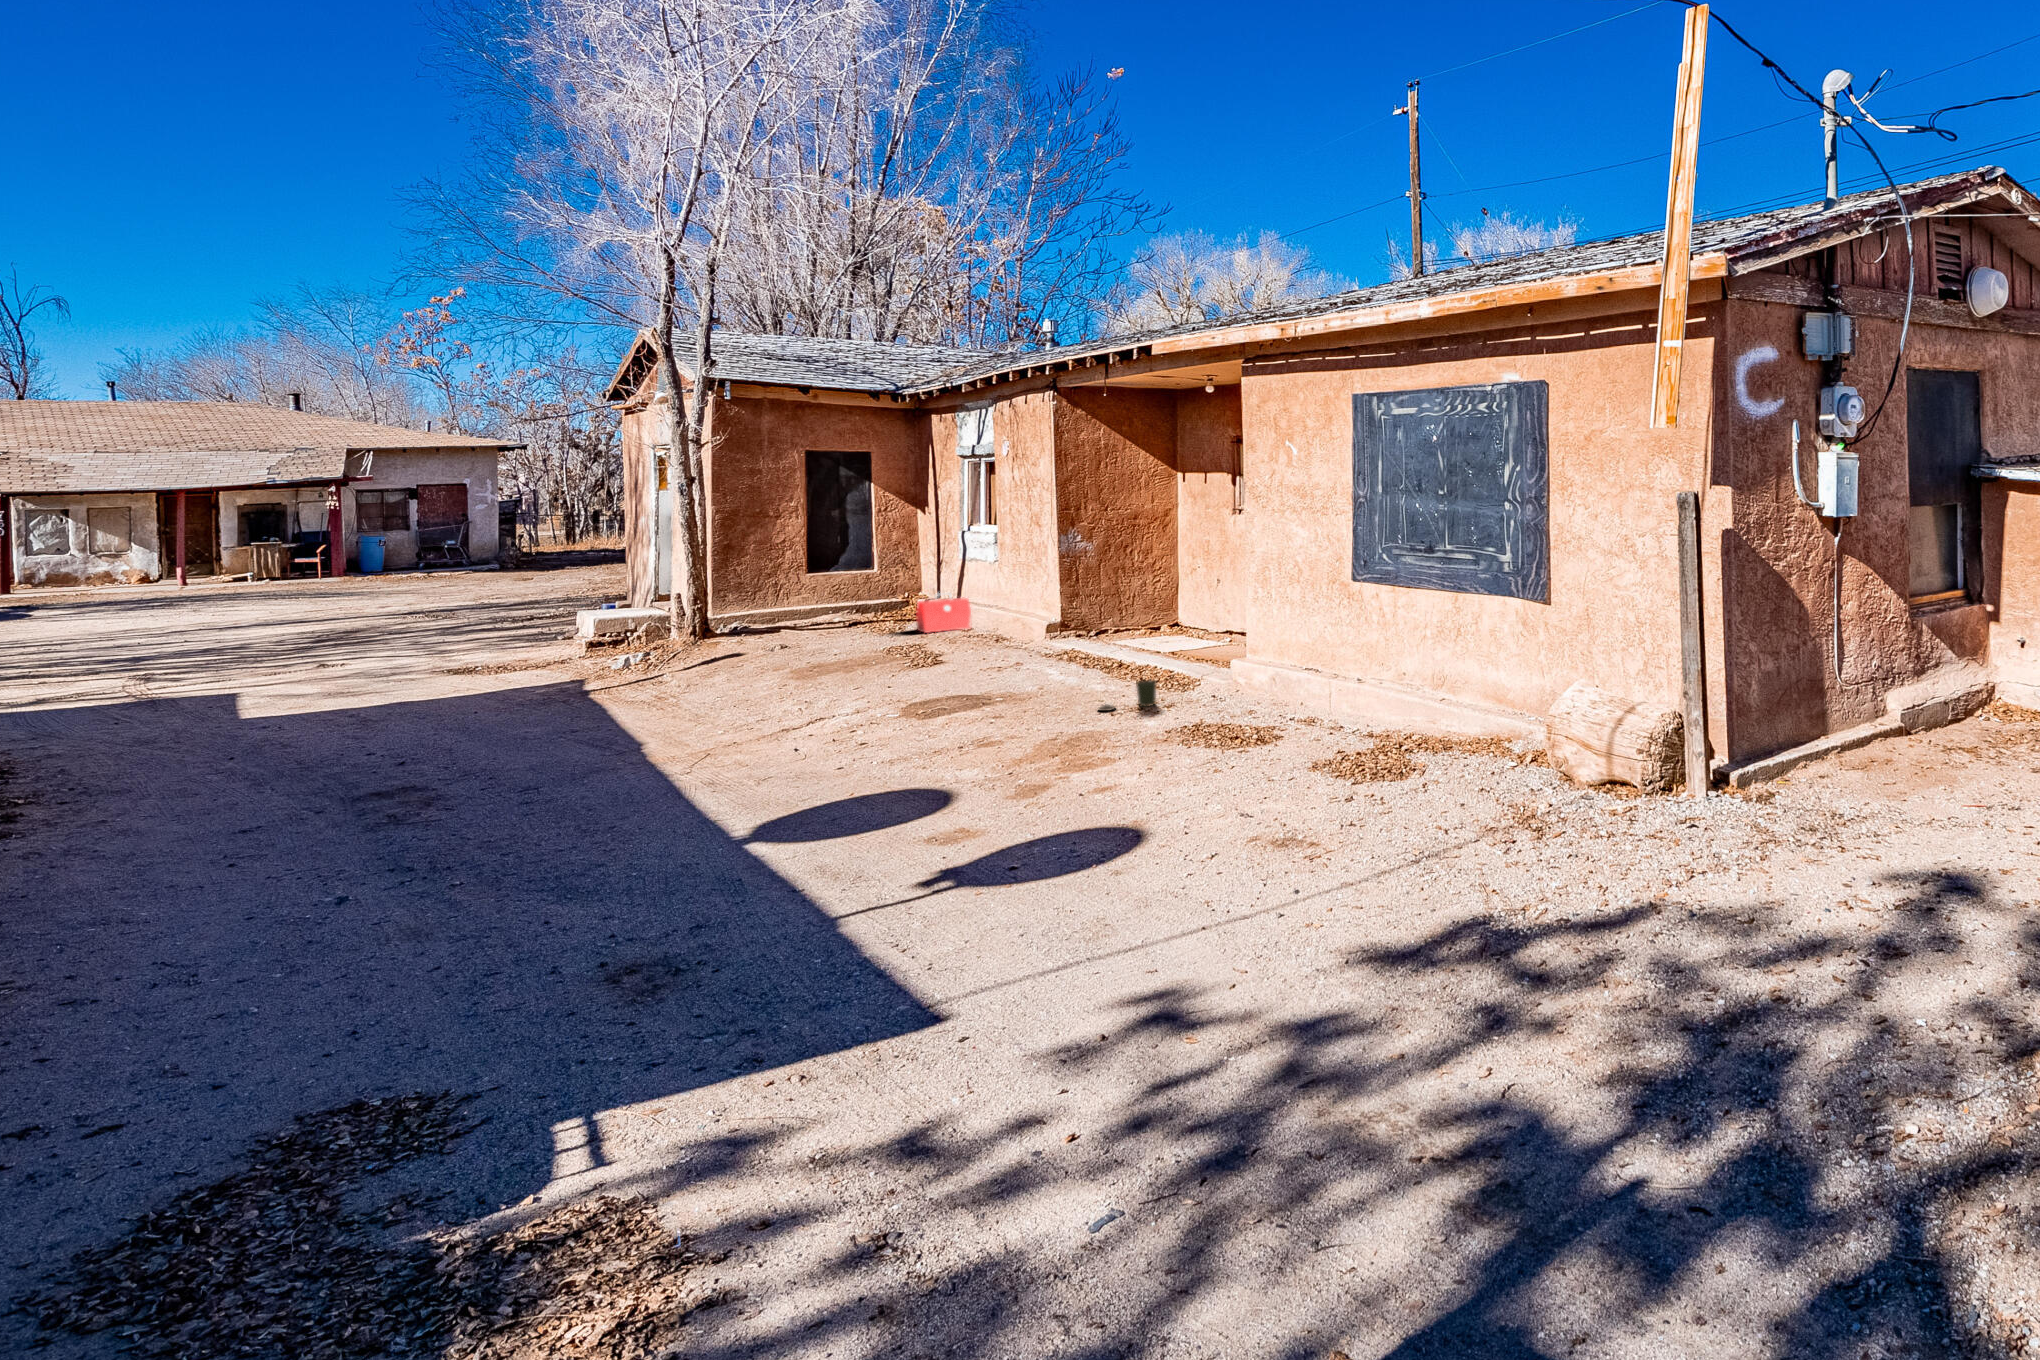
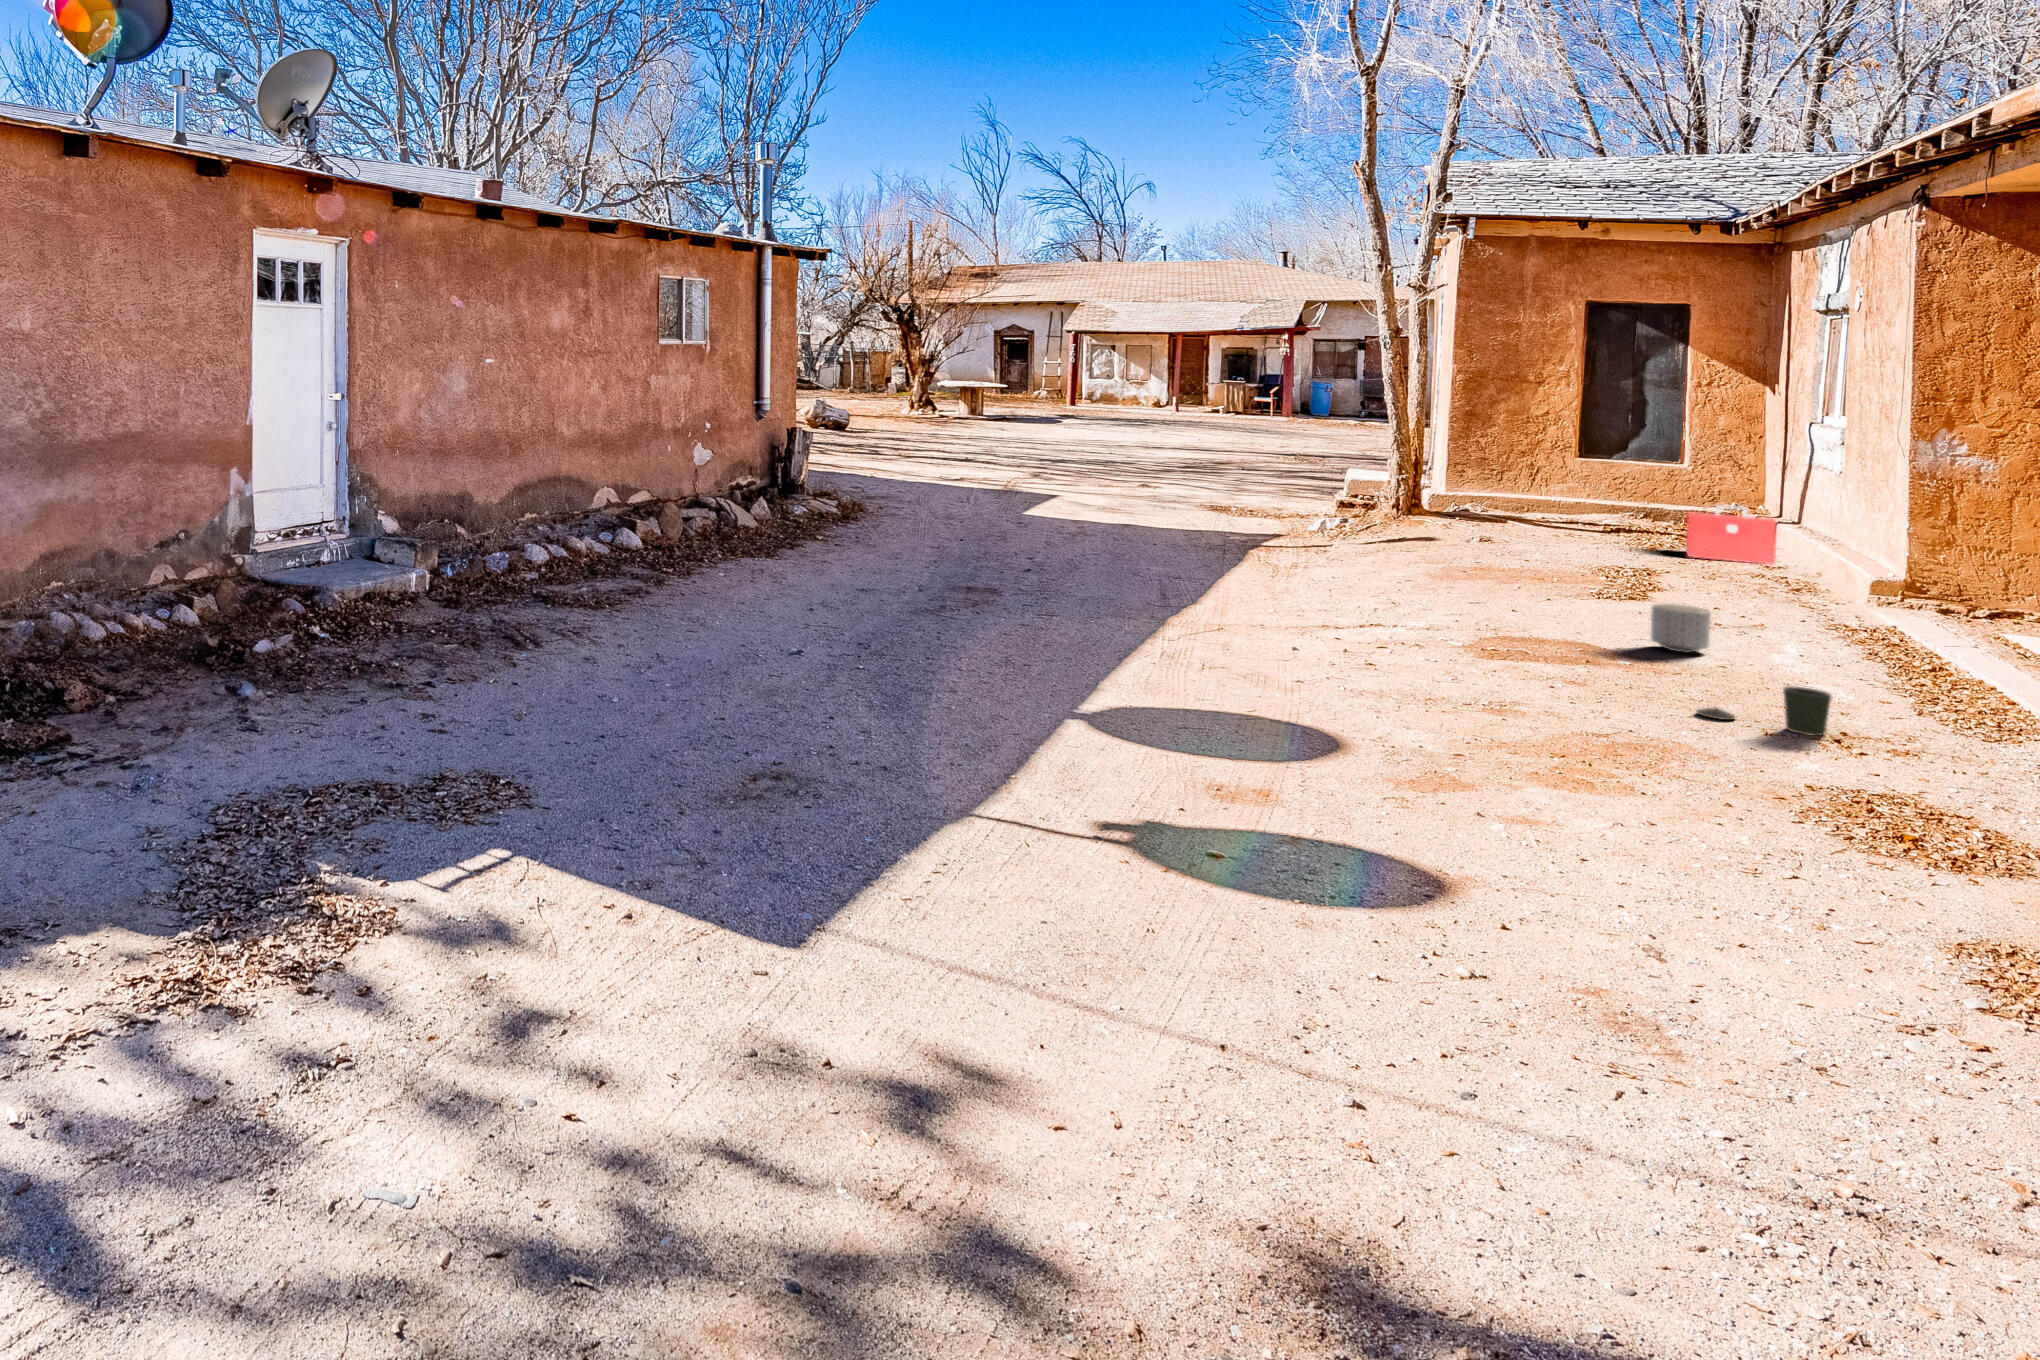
planter: none [1012,654,1043,685] -> present [1651,604,1711,653]

